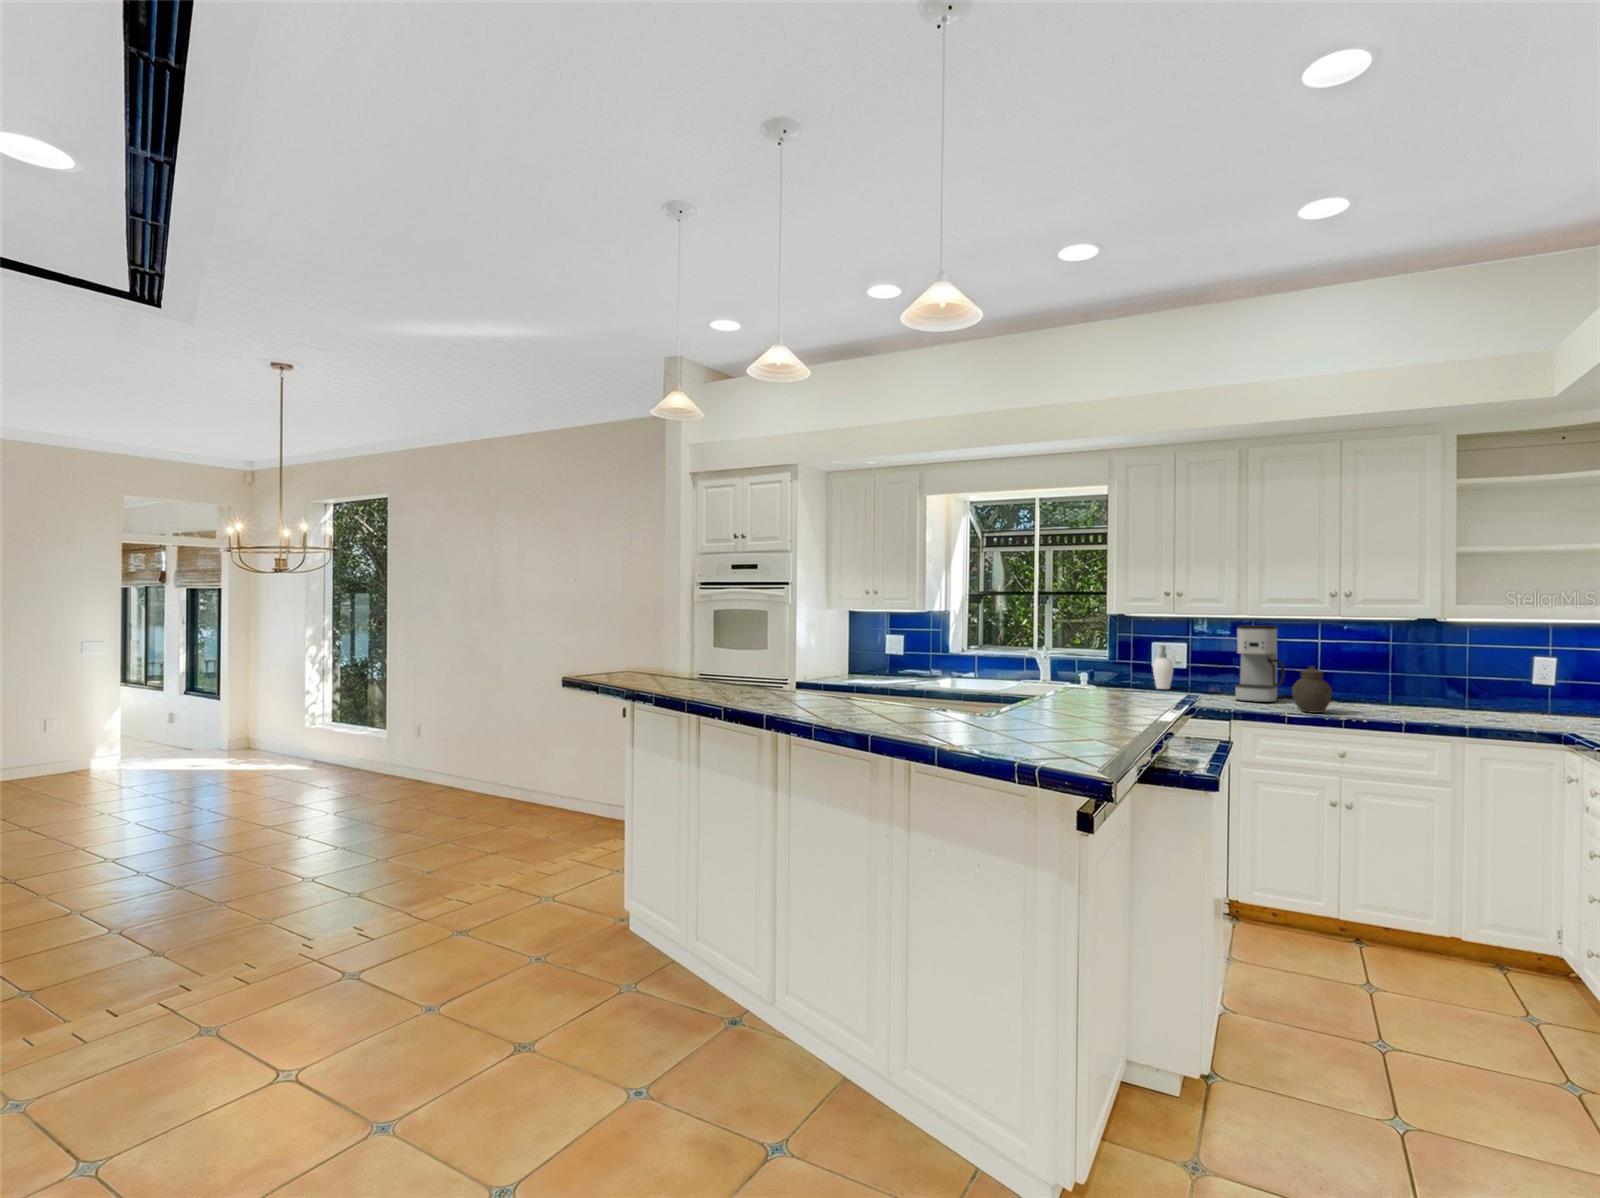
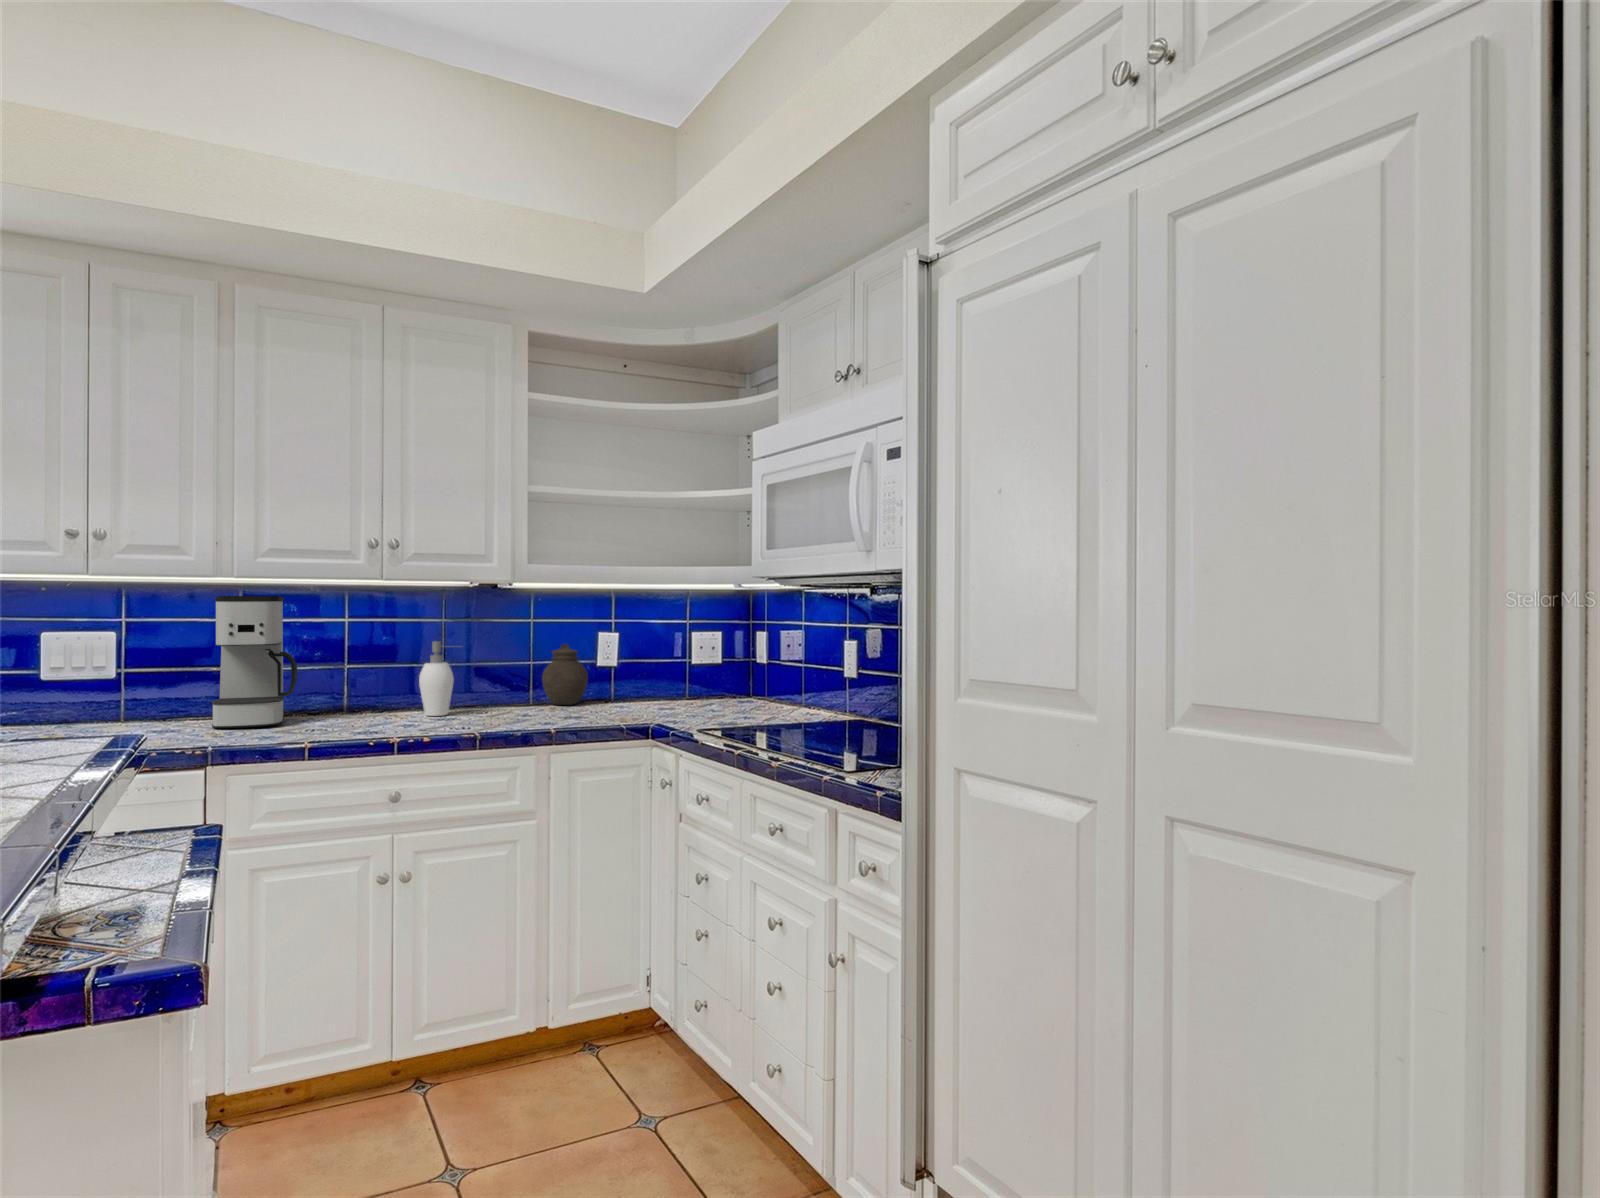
soap dispenser: present [1153,645,1174,689] -> present [419,641,454,716]
jar: present [1292,666,1332,713] -> present [542,644,588,705]

